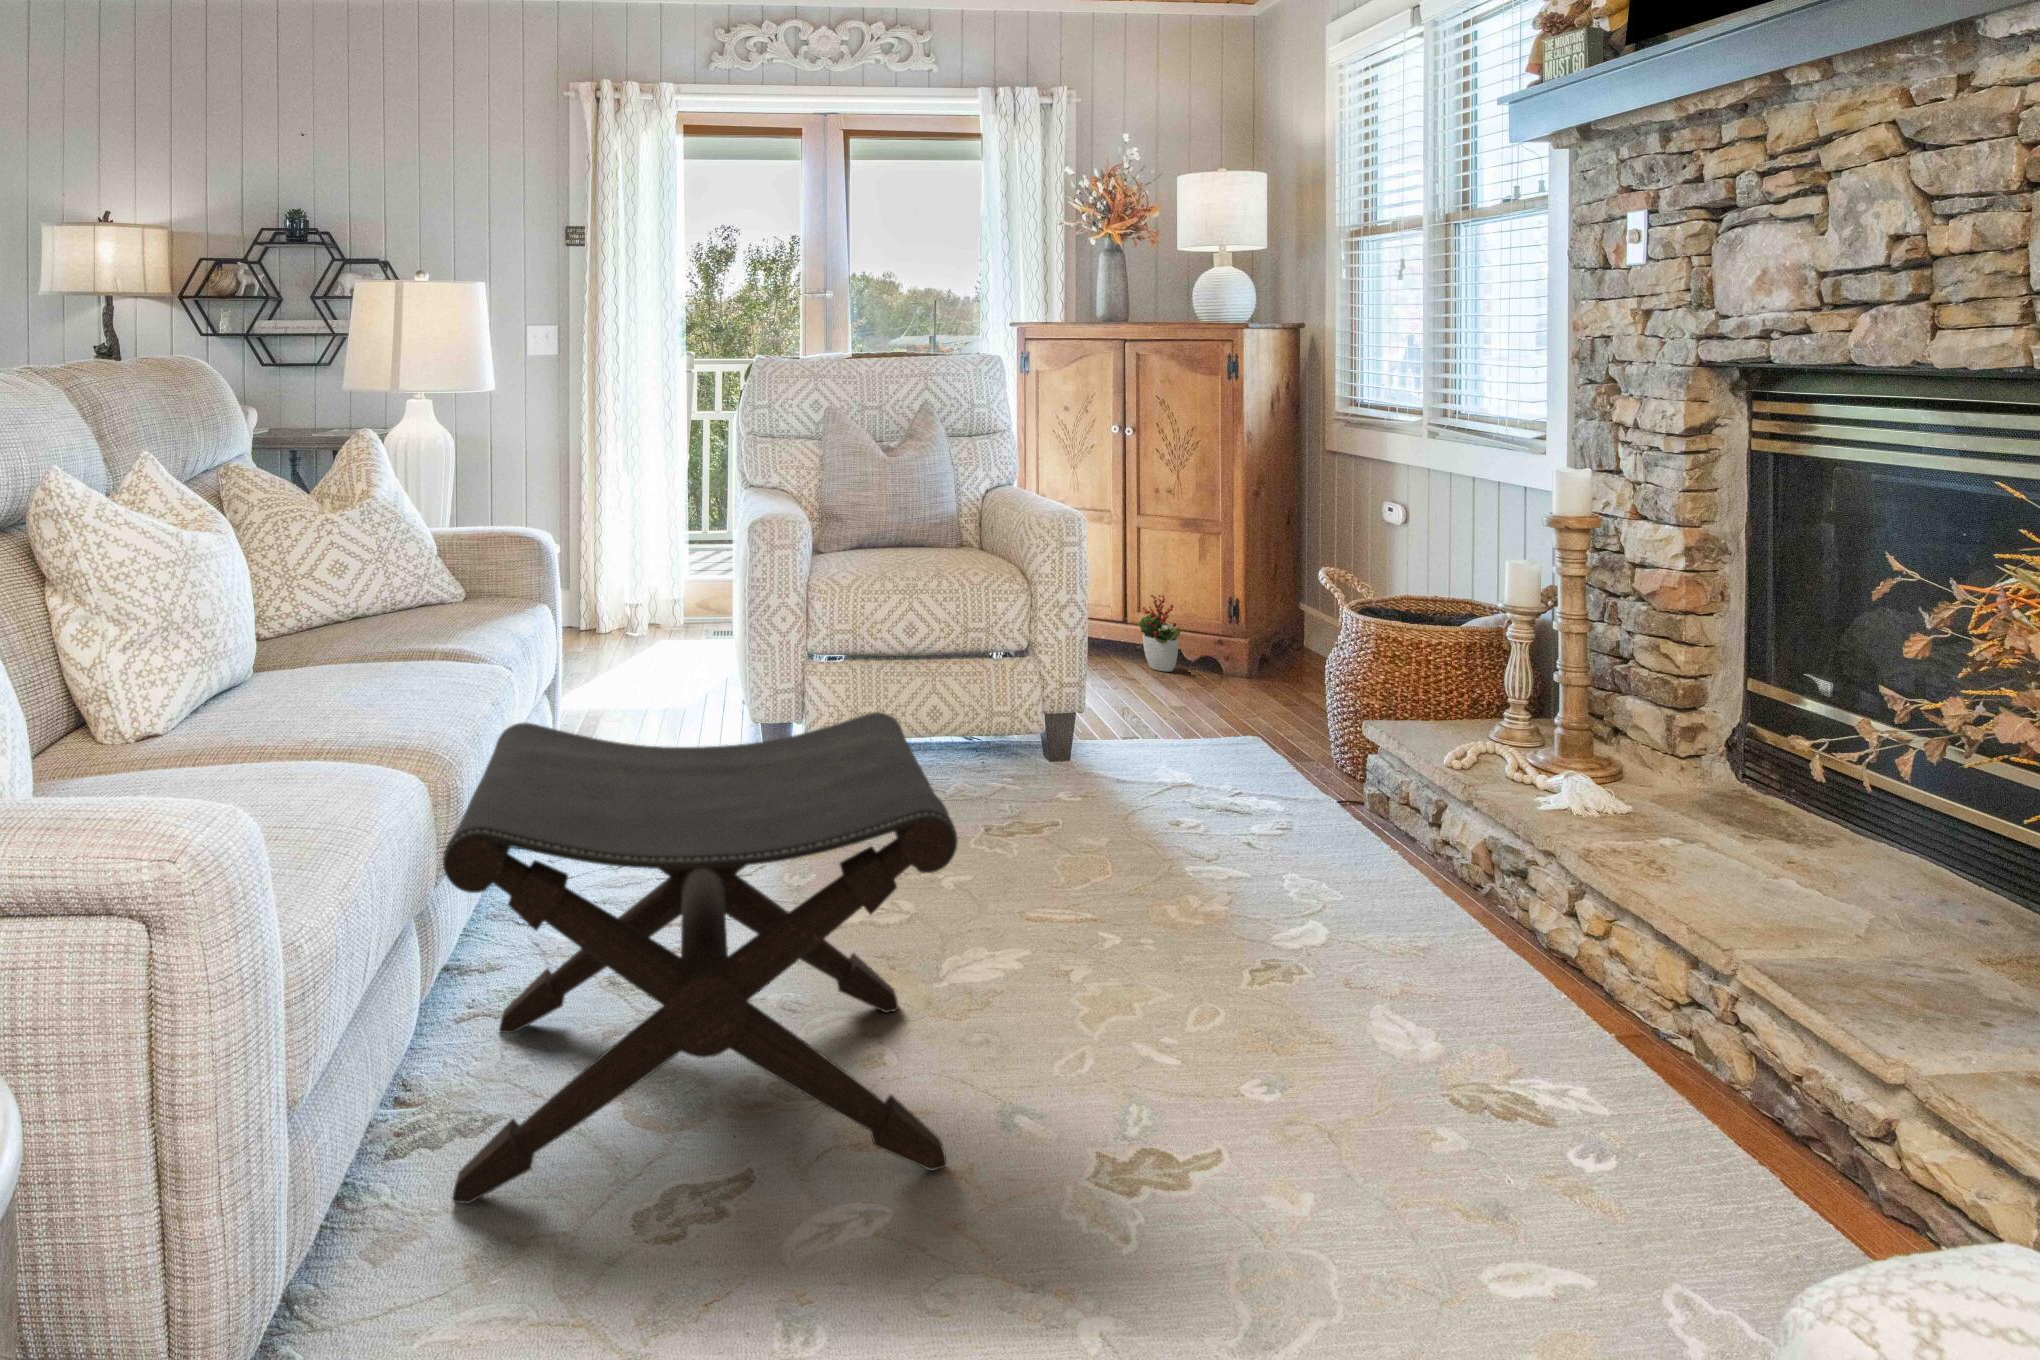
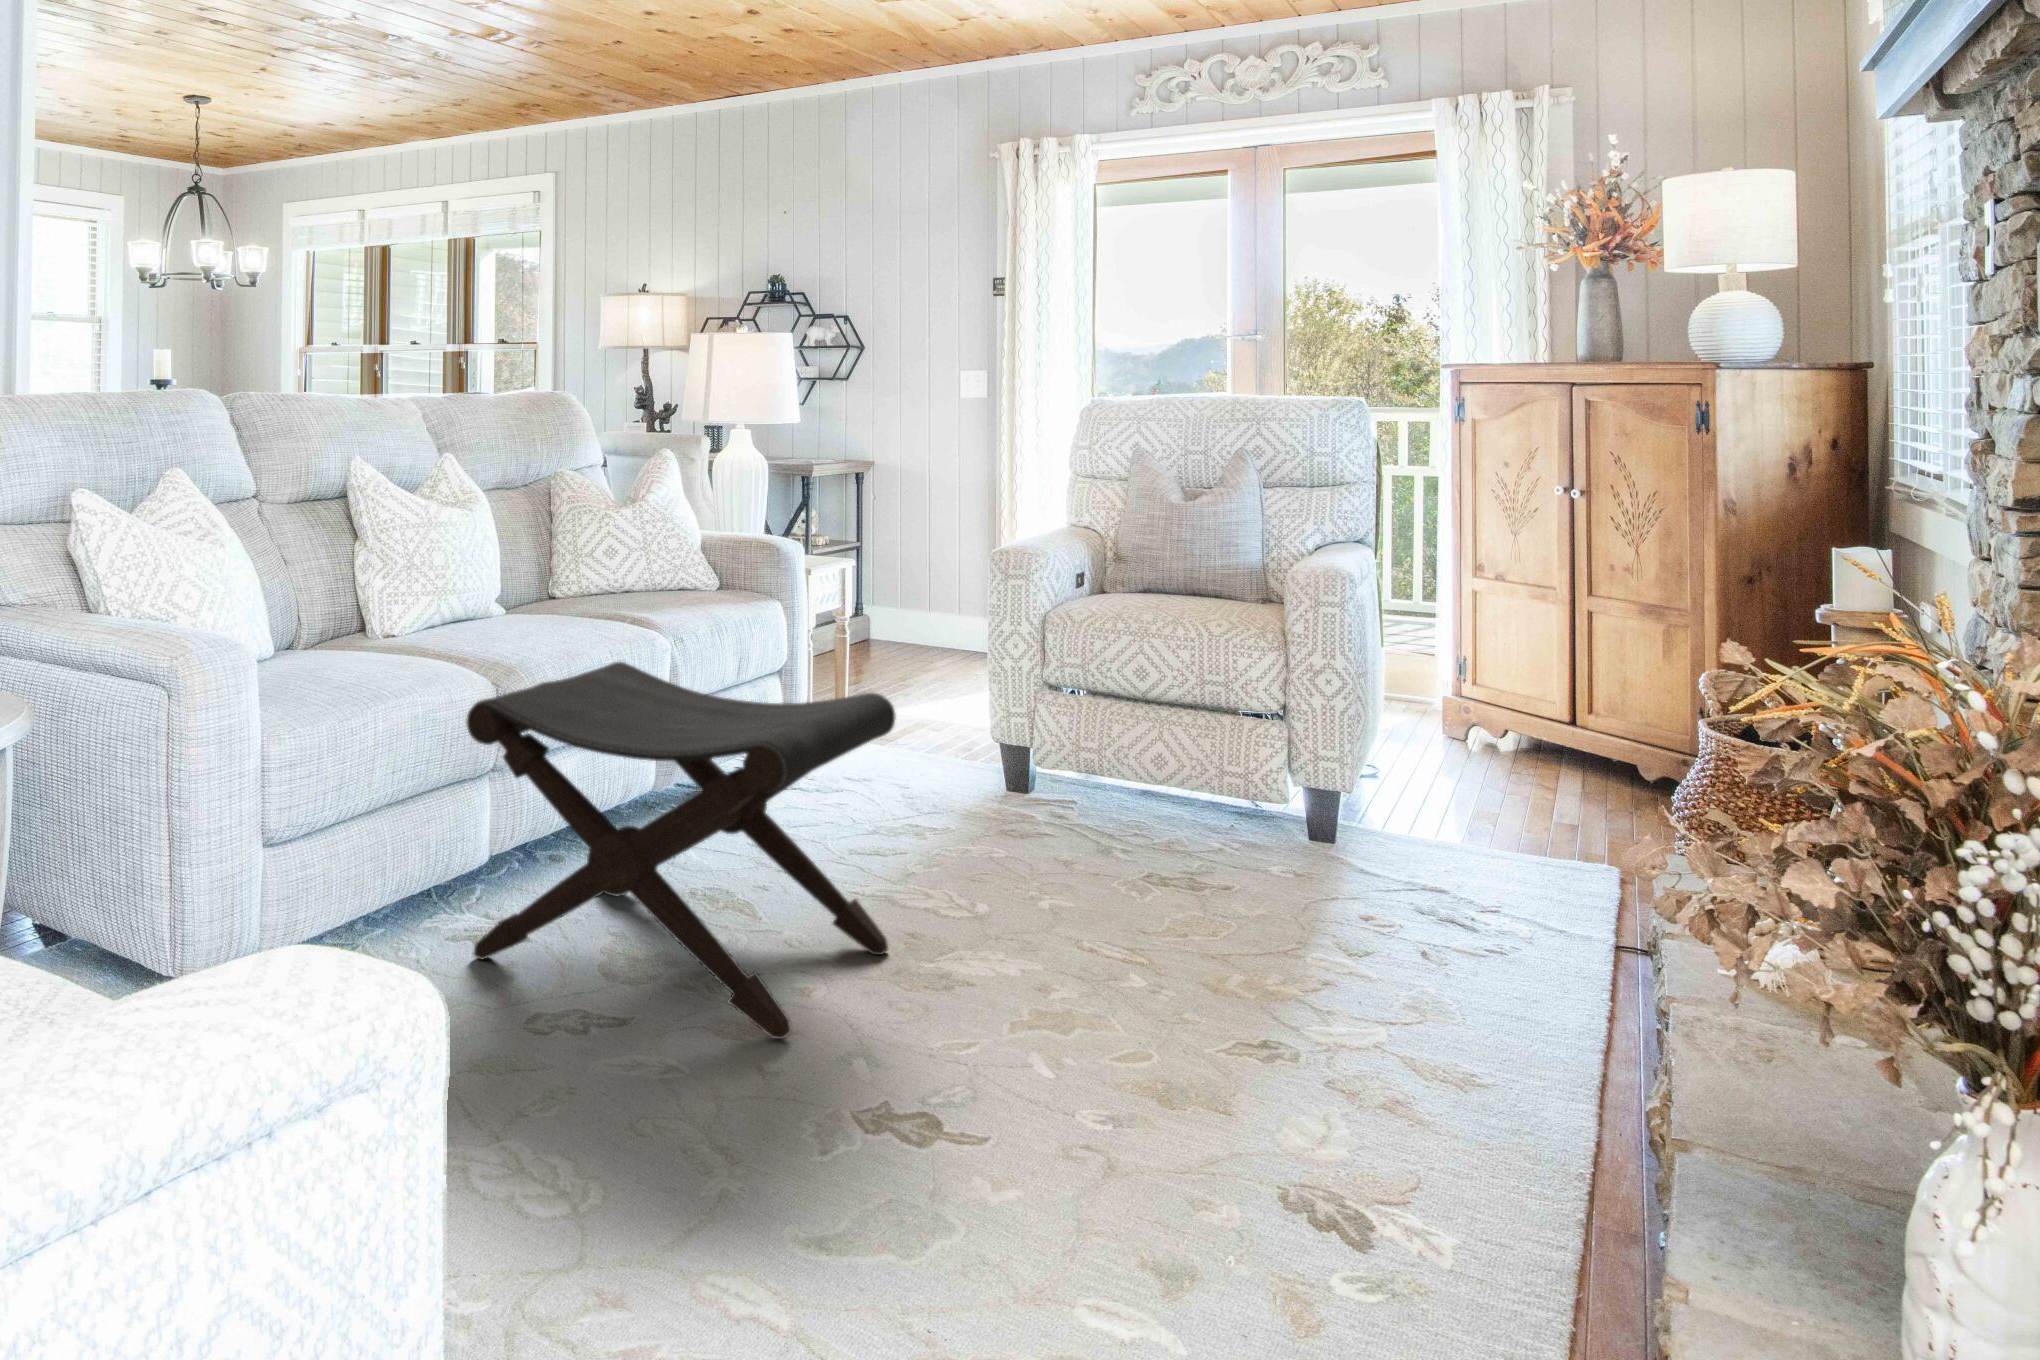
decorative plant: present [1138,595,1180,672] -> none [1570,693,1627,792]

